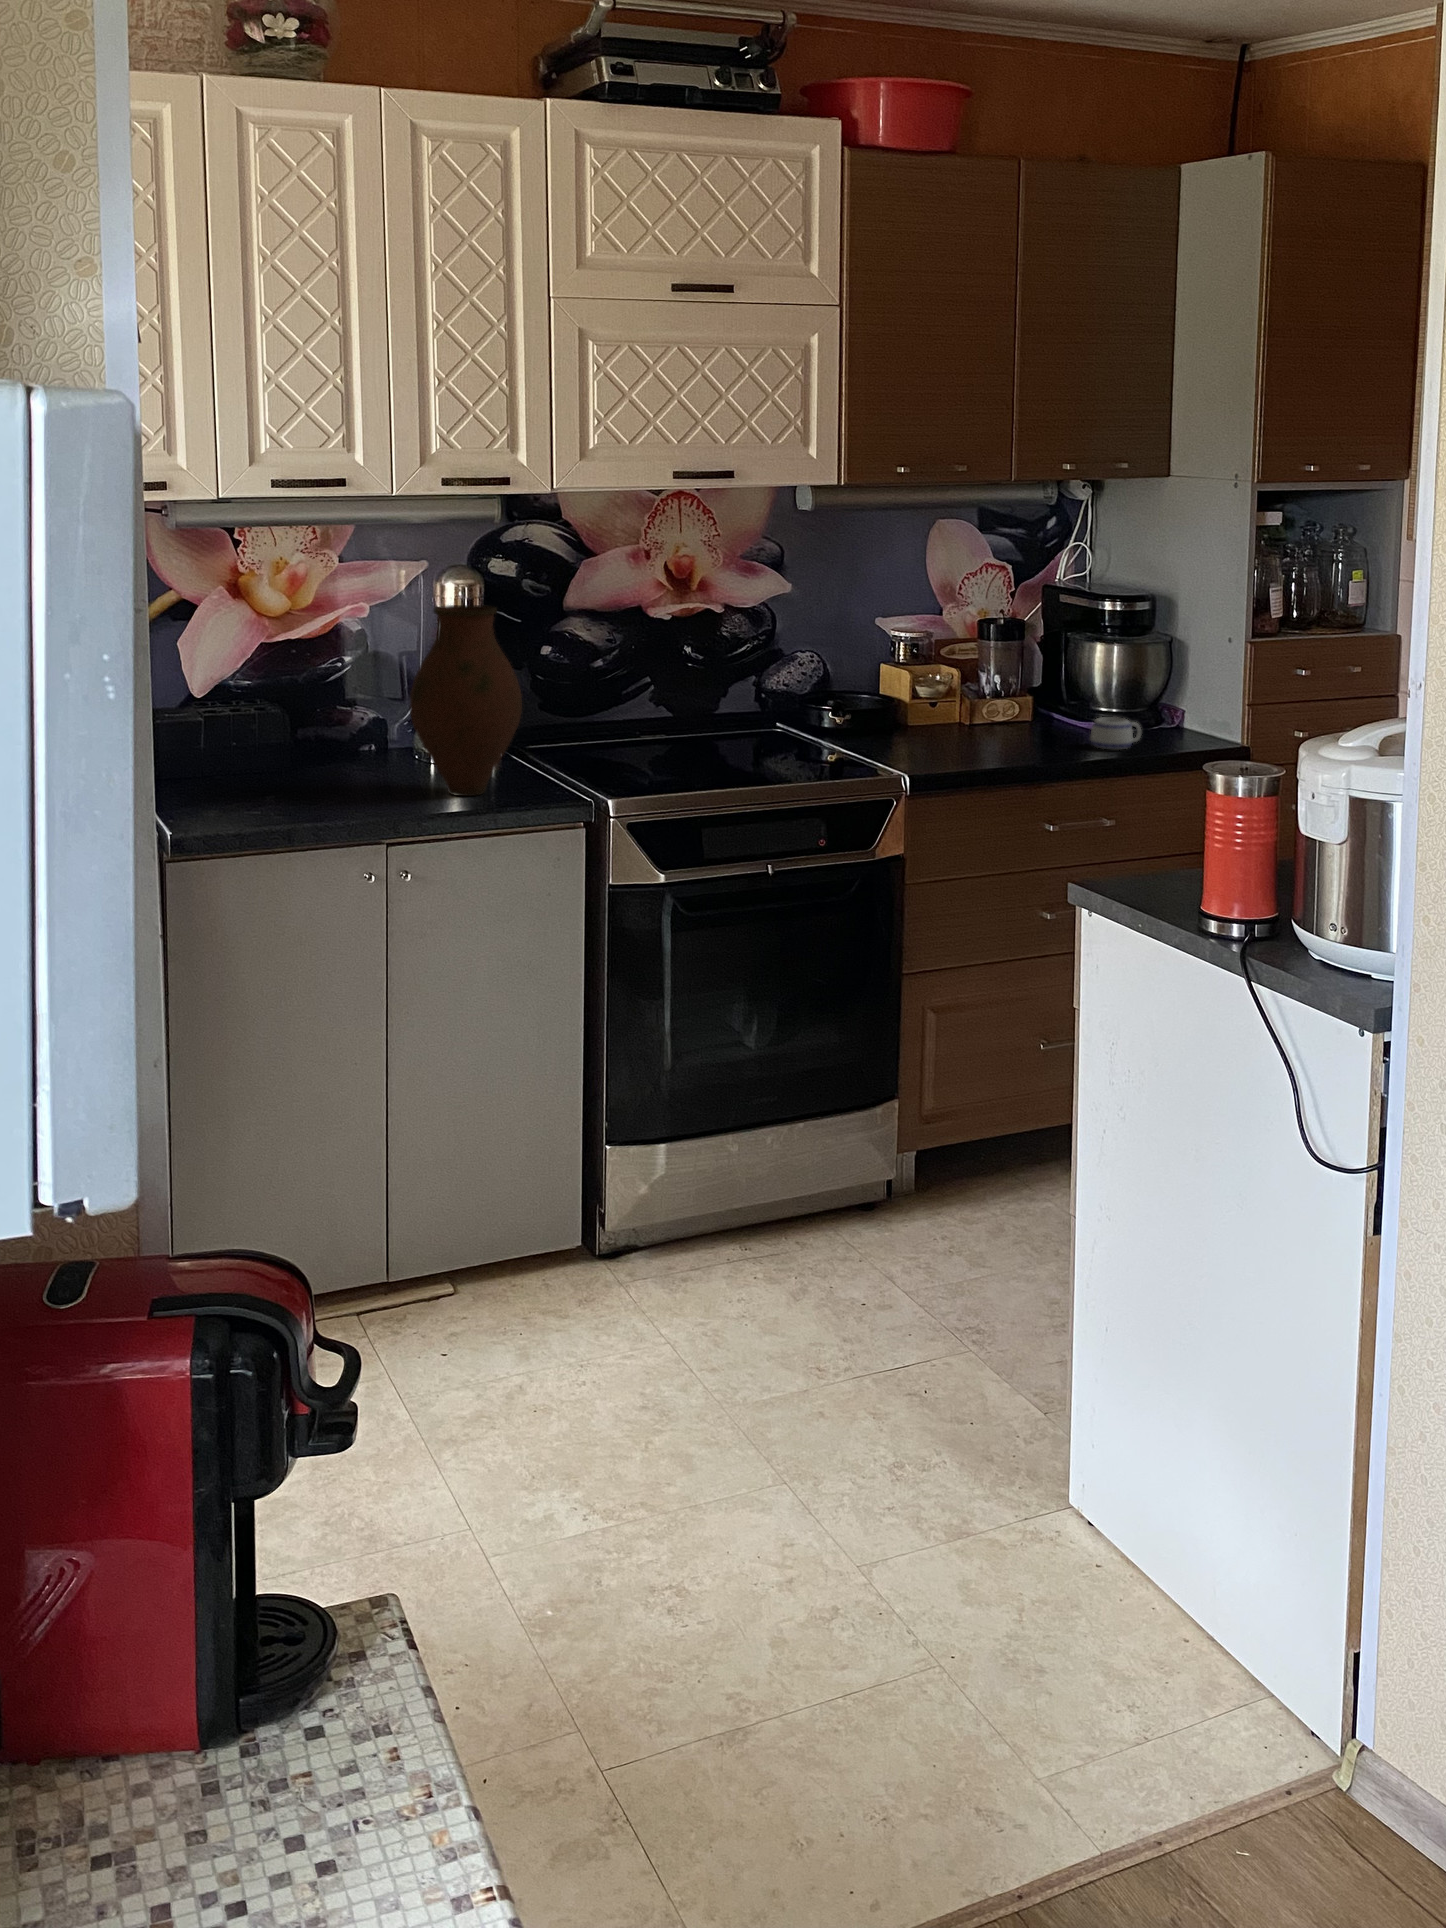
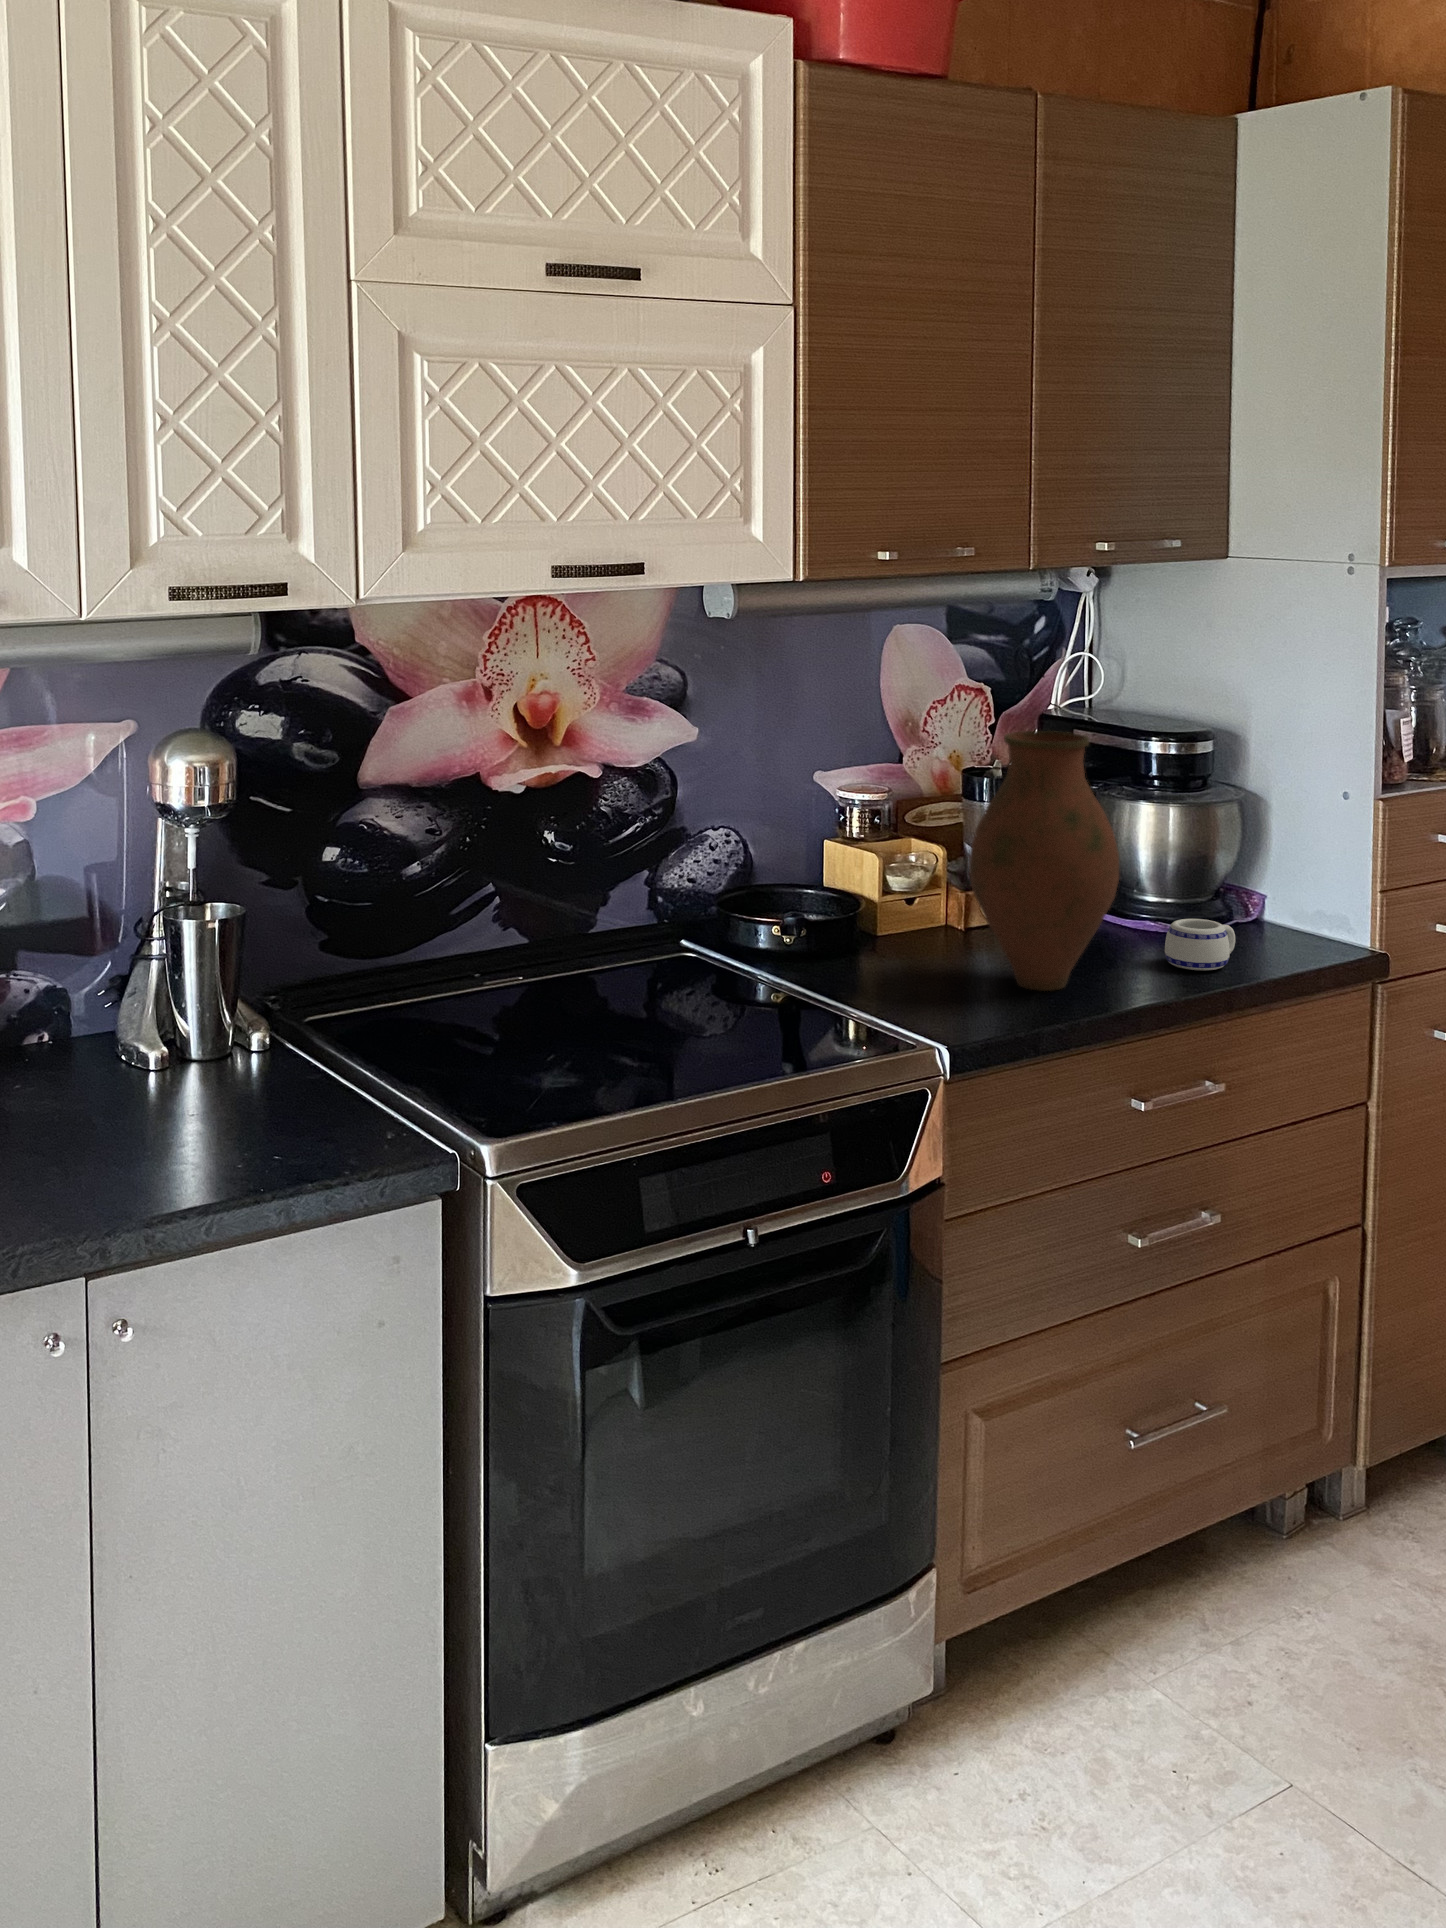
vase: present [409,605,522,796] -> present [969,731,1119,991]

